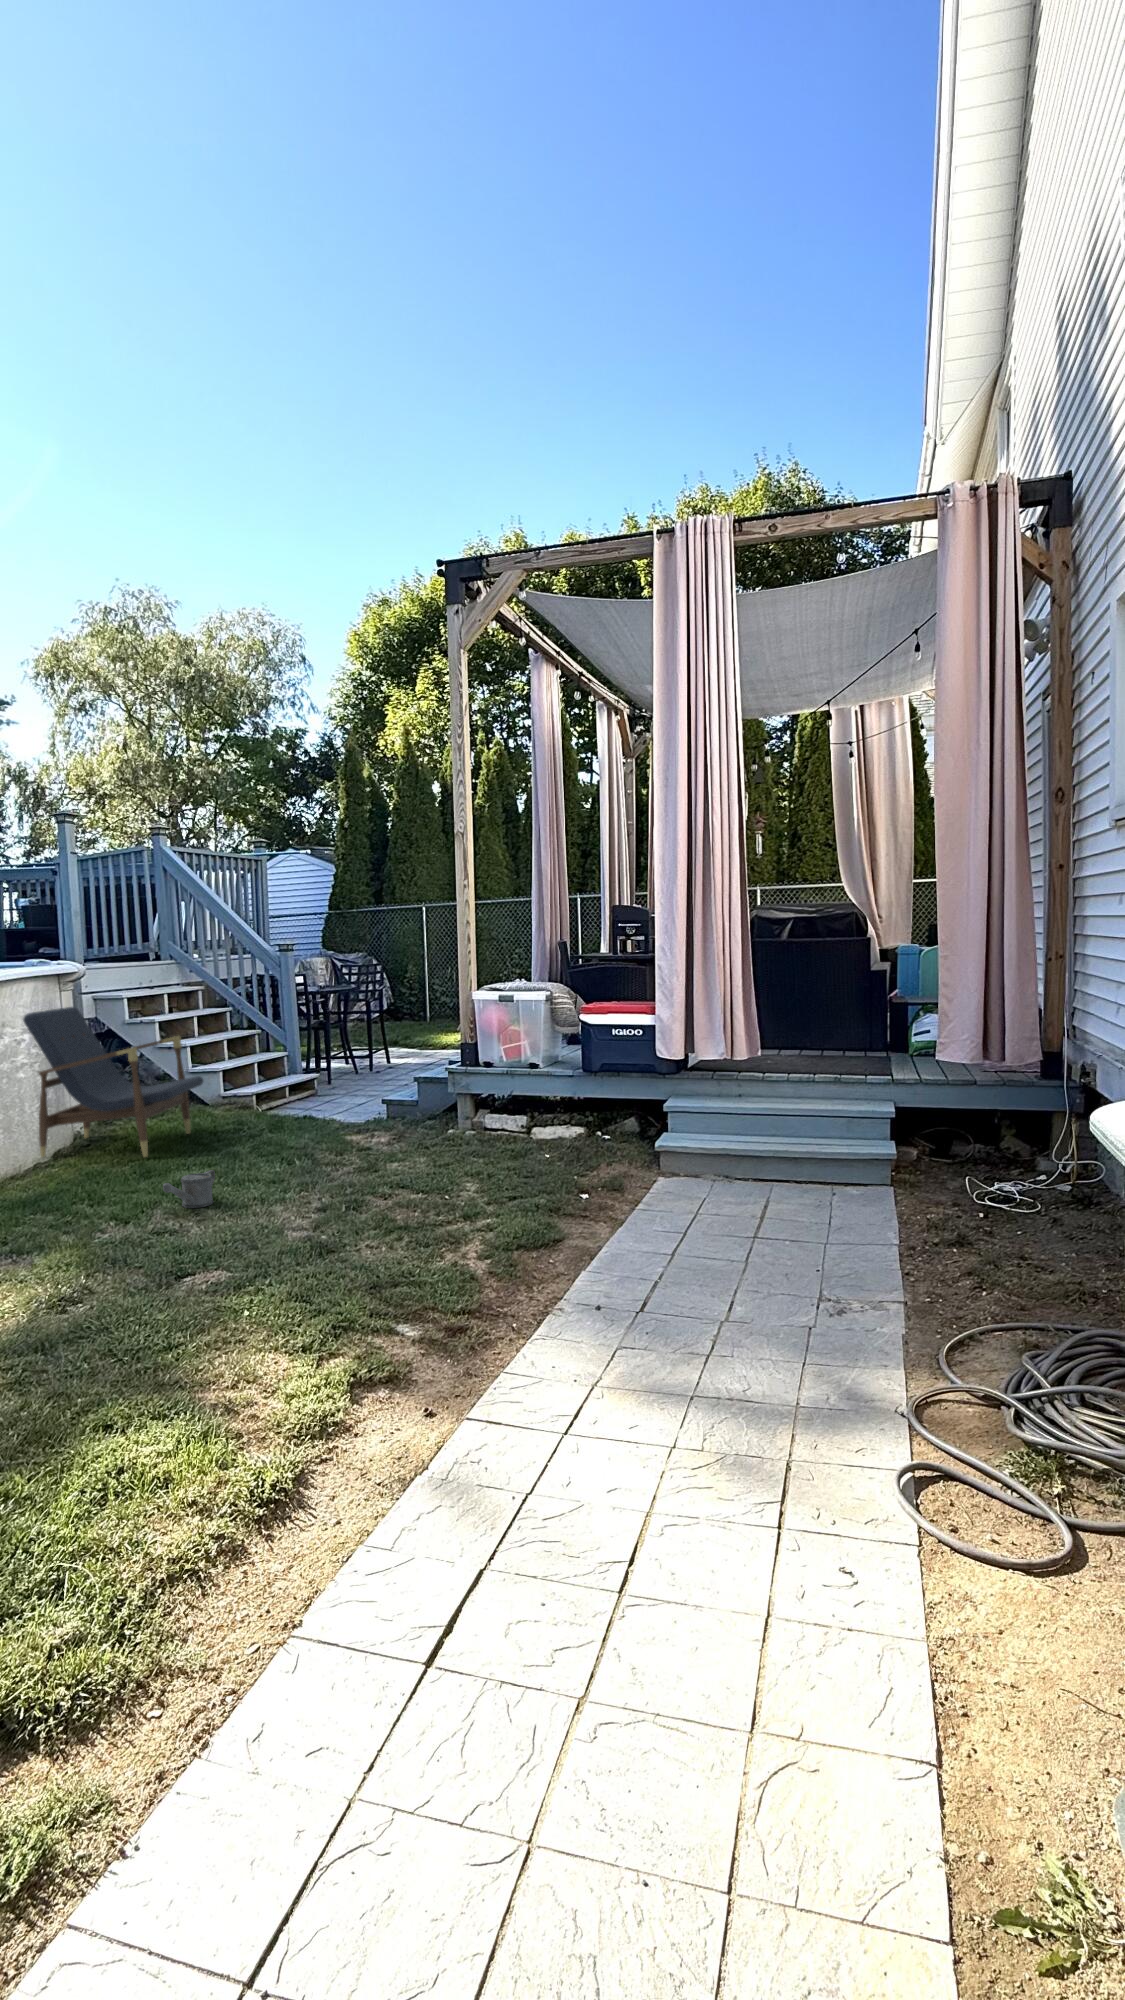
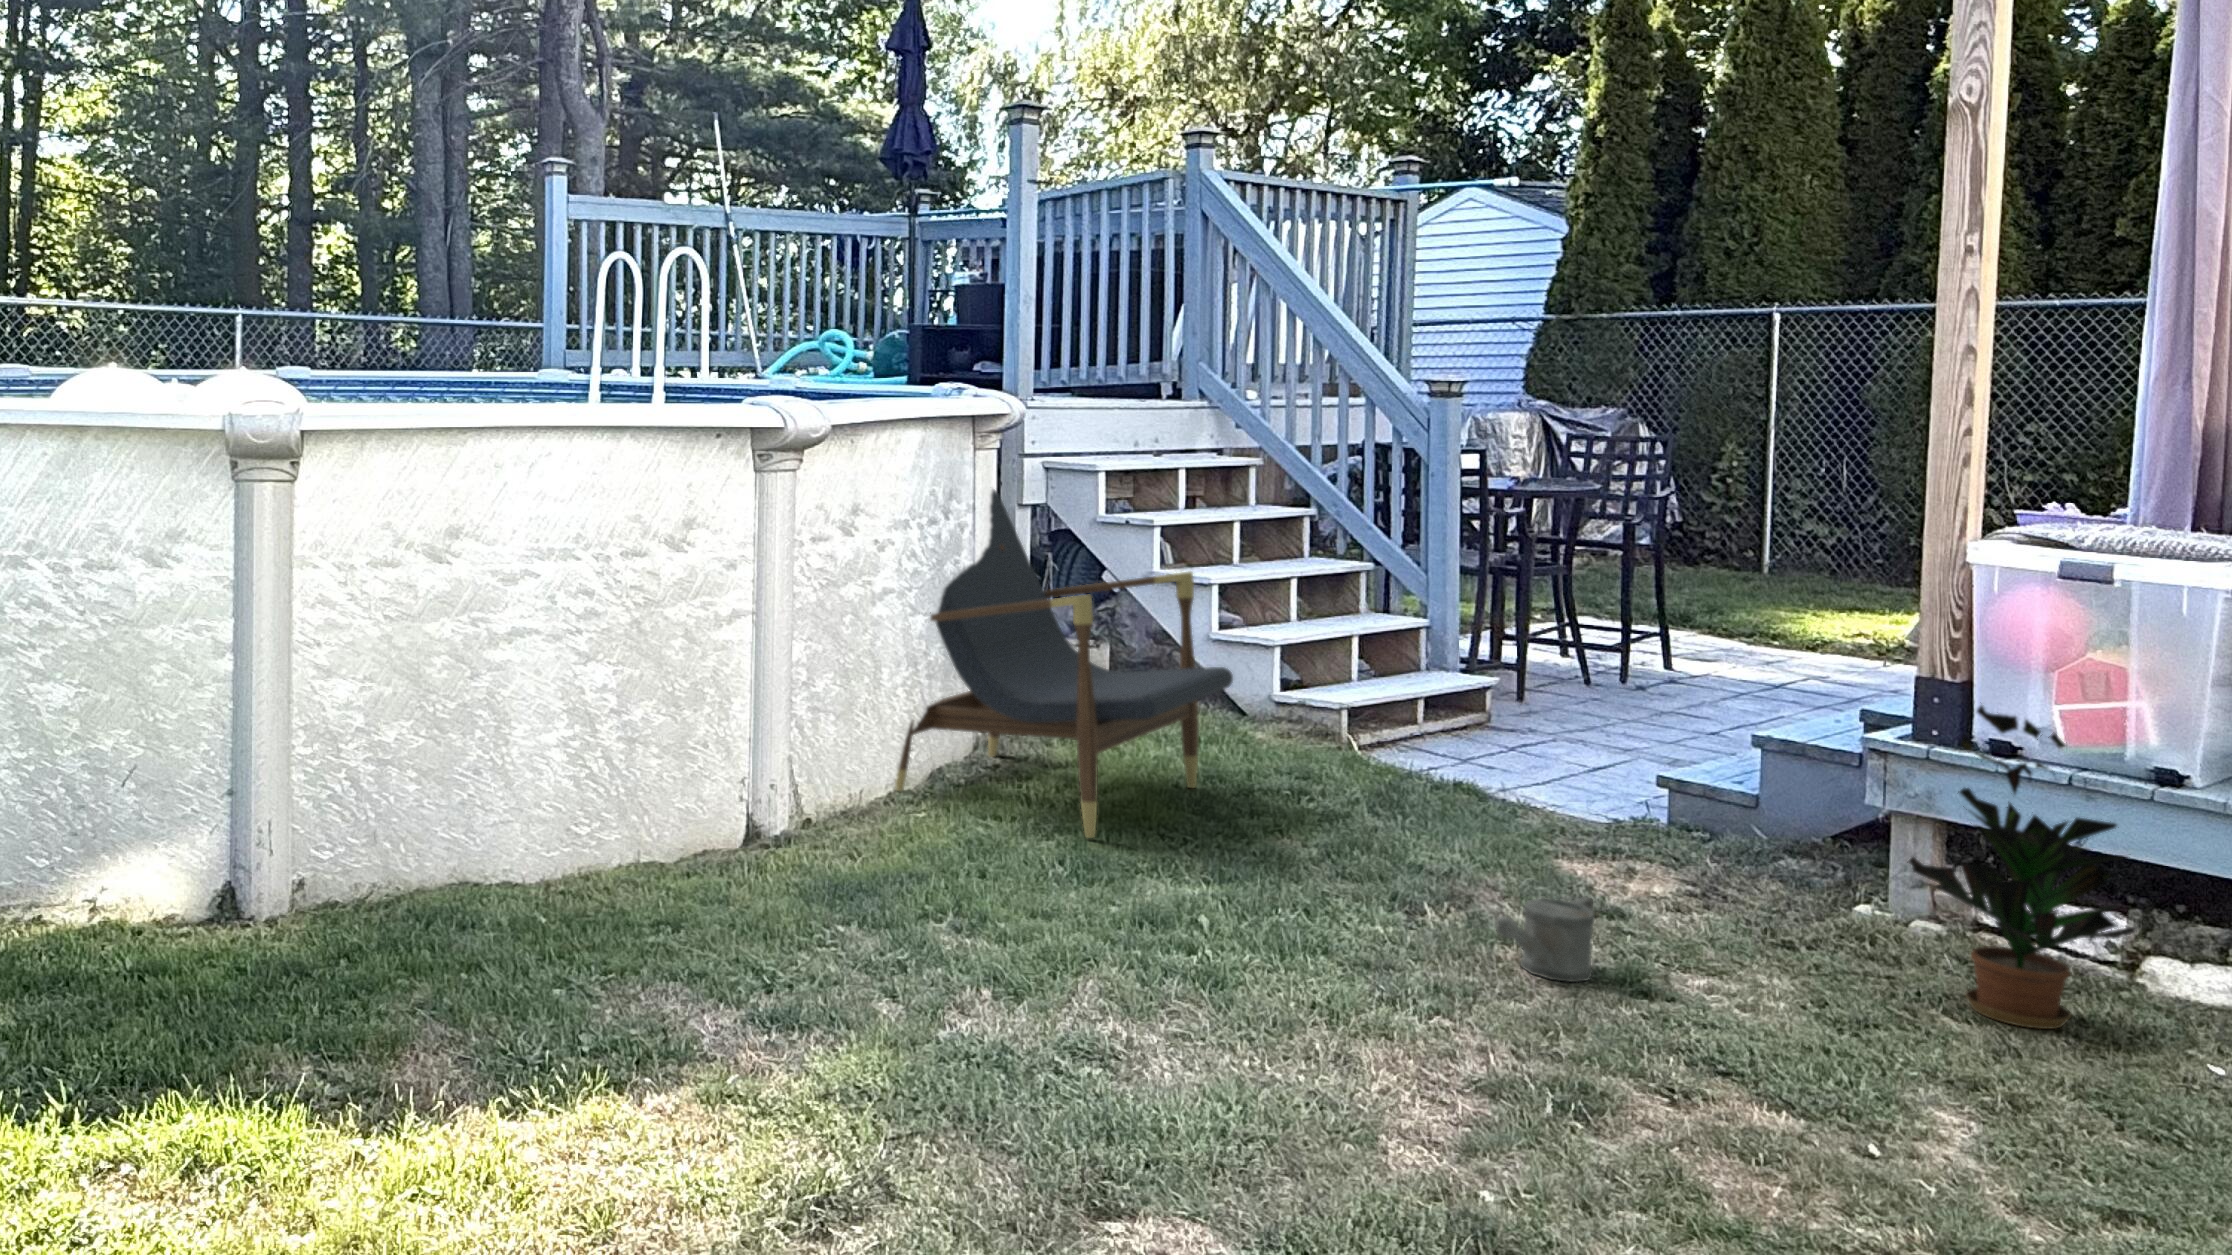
potted plant: none [455,1040,519,1149] -> present [1907,706,2136,1029]
watering can: present [163,1170,215,1208] -> present [1496,896,1595,982]

